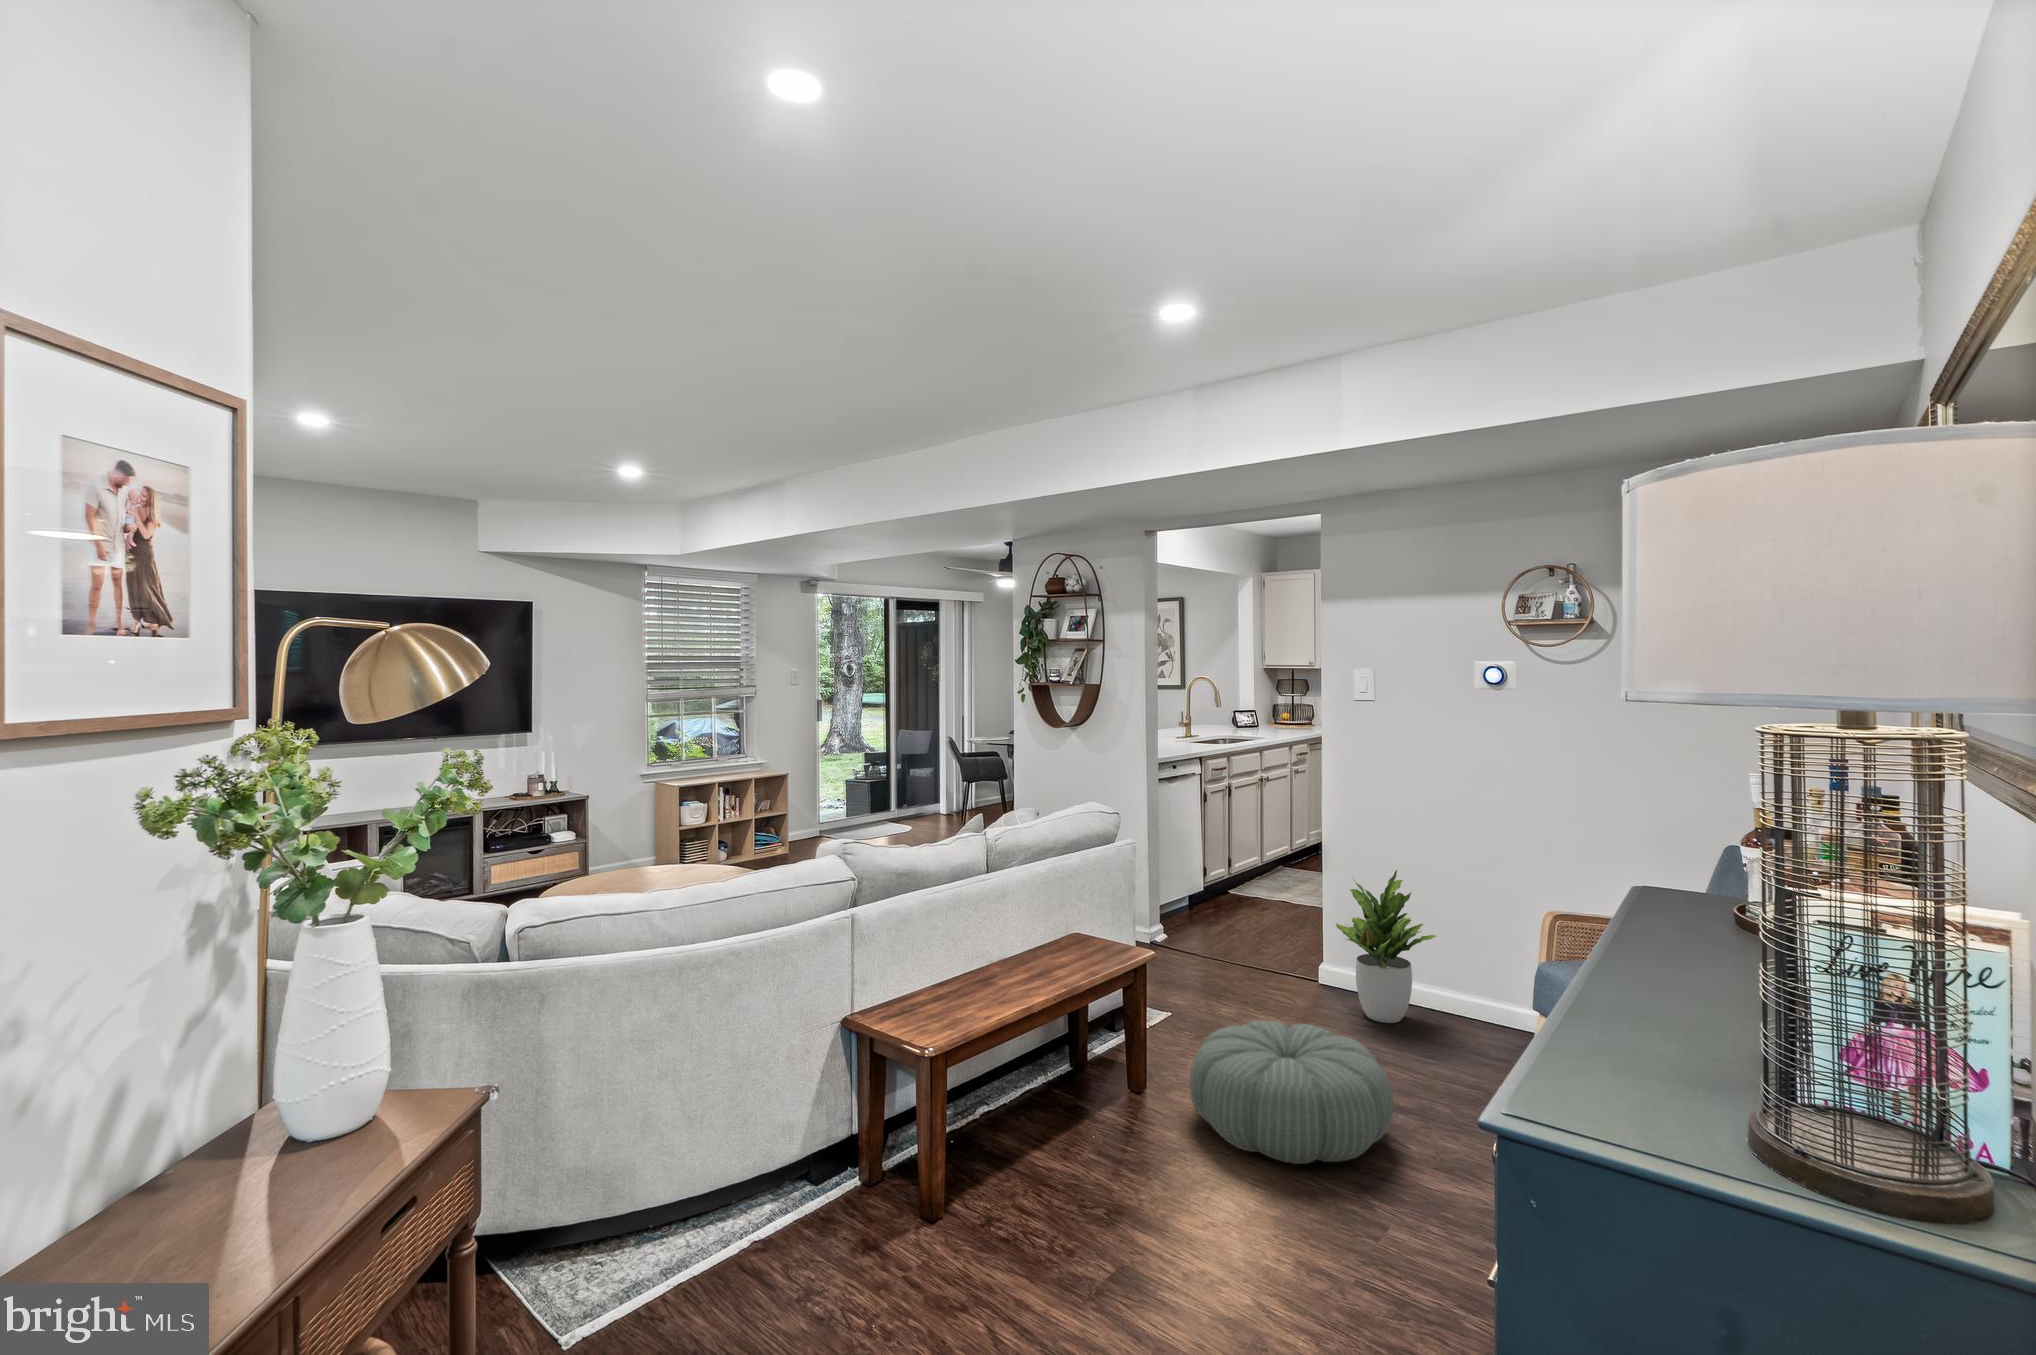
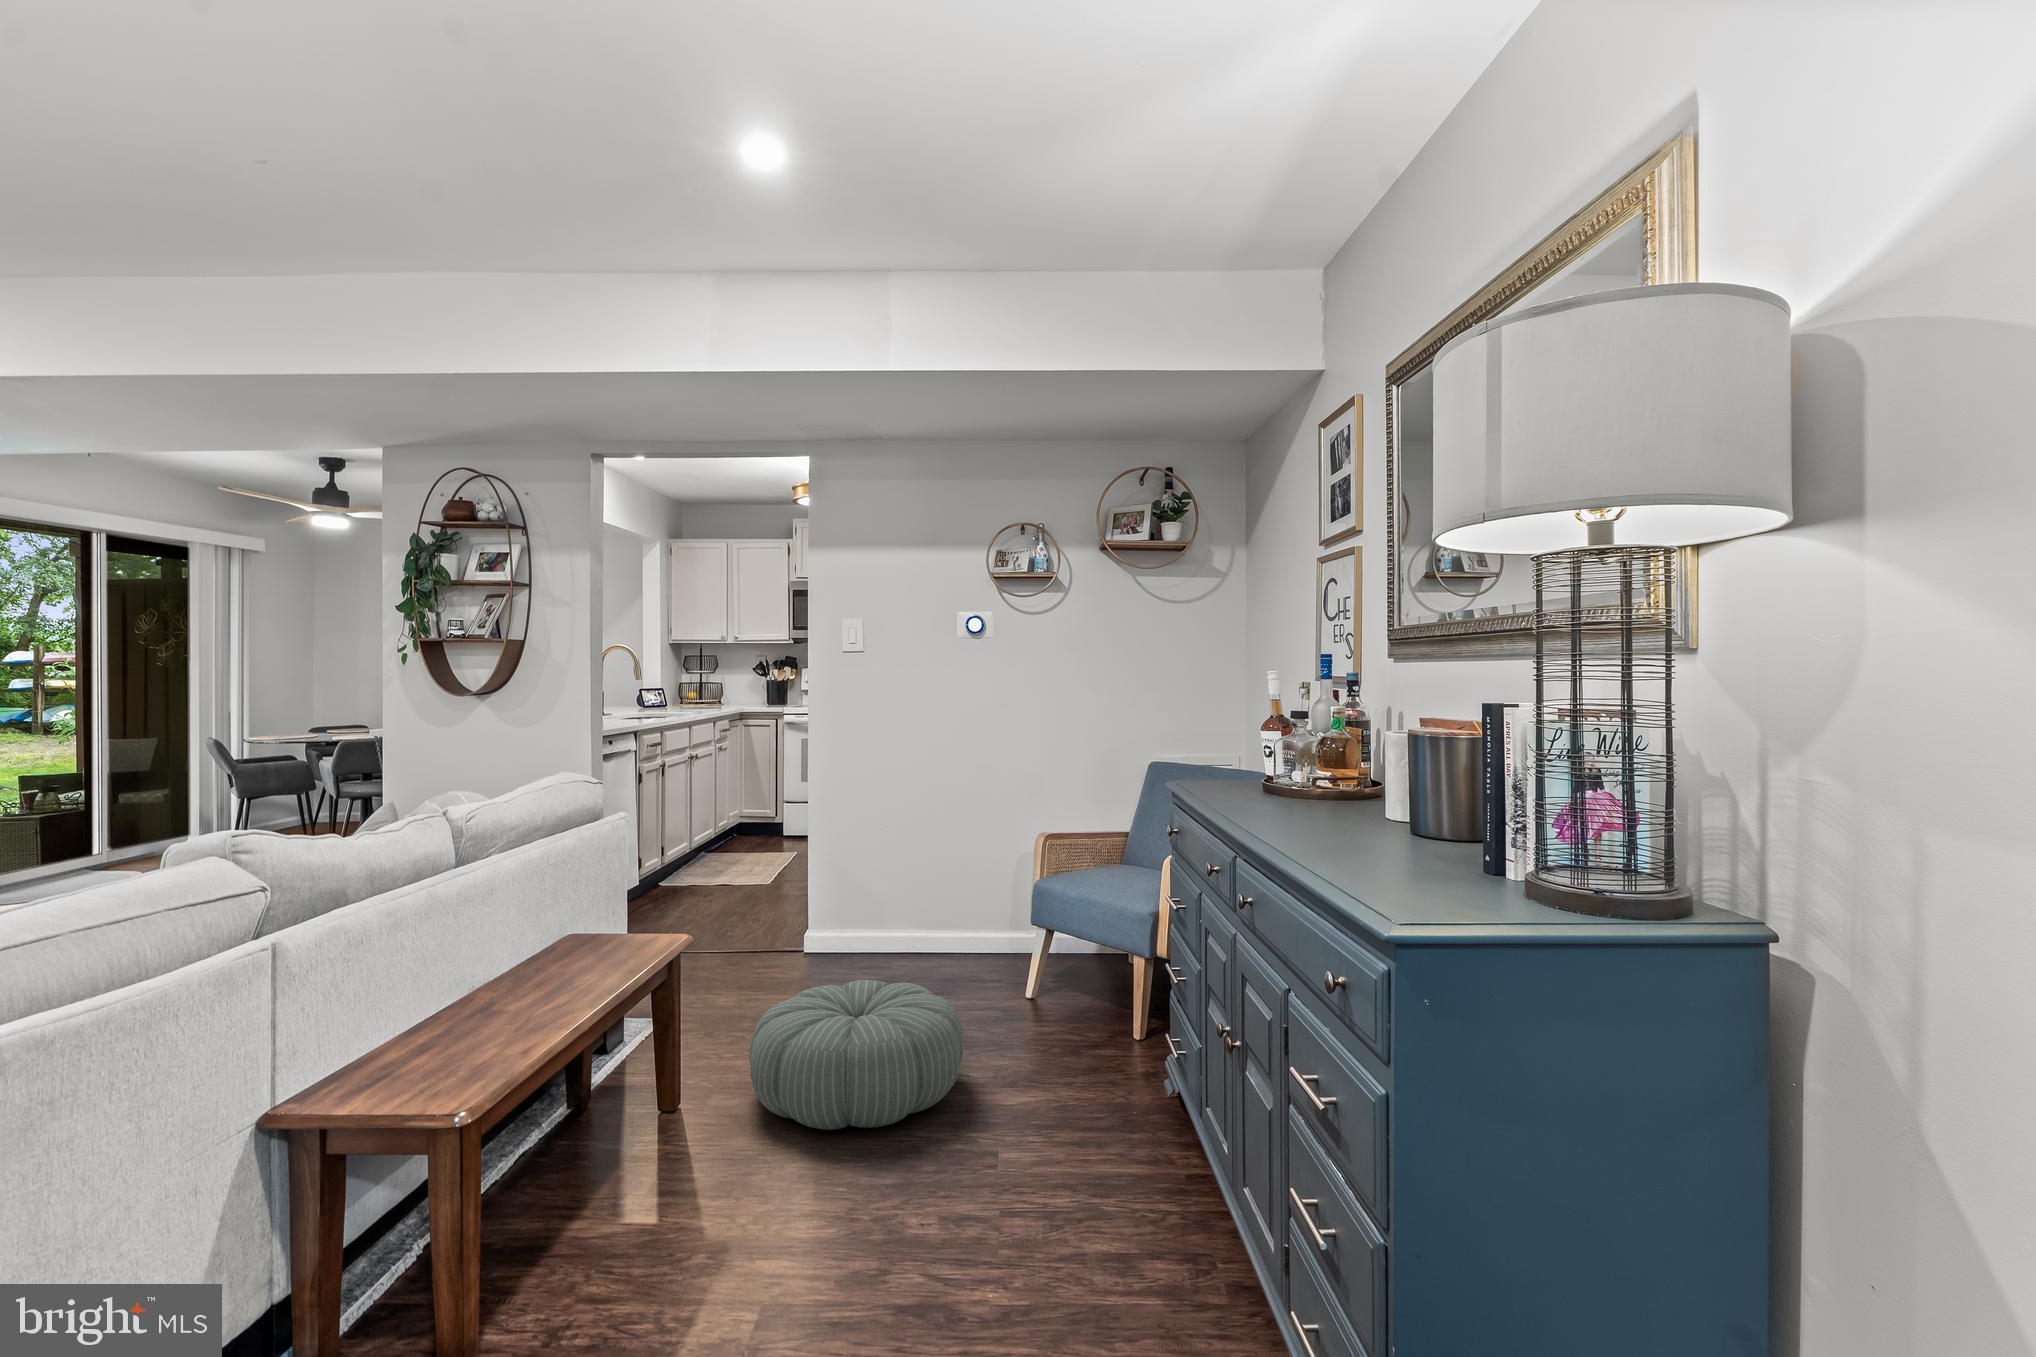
potted plant: present [1336,870,1437,1023] -> none [832,819,929,974]

